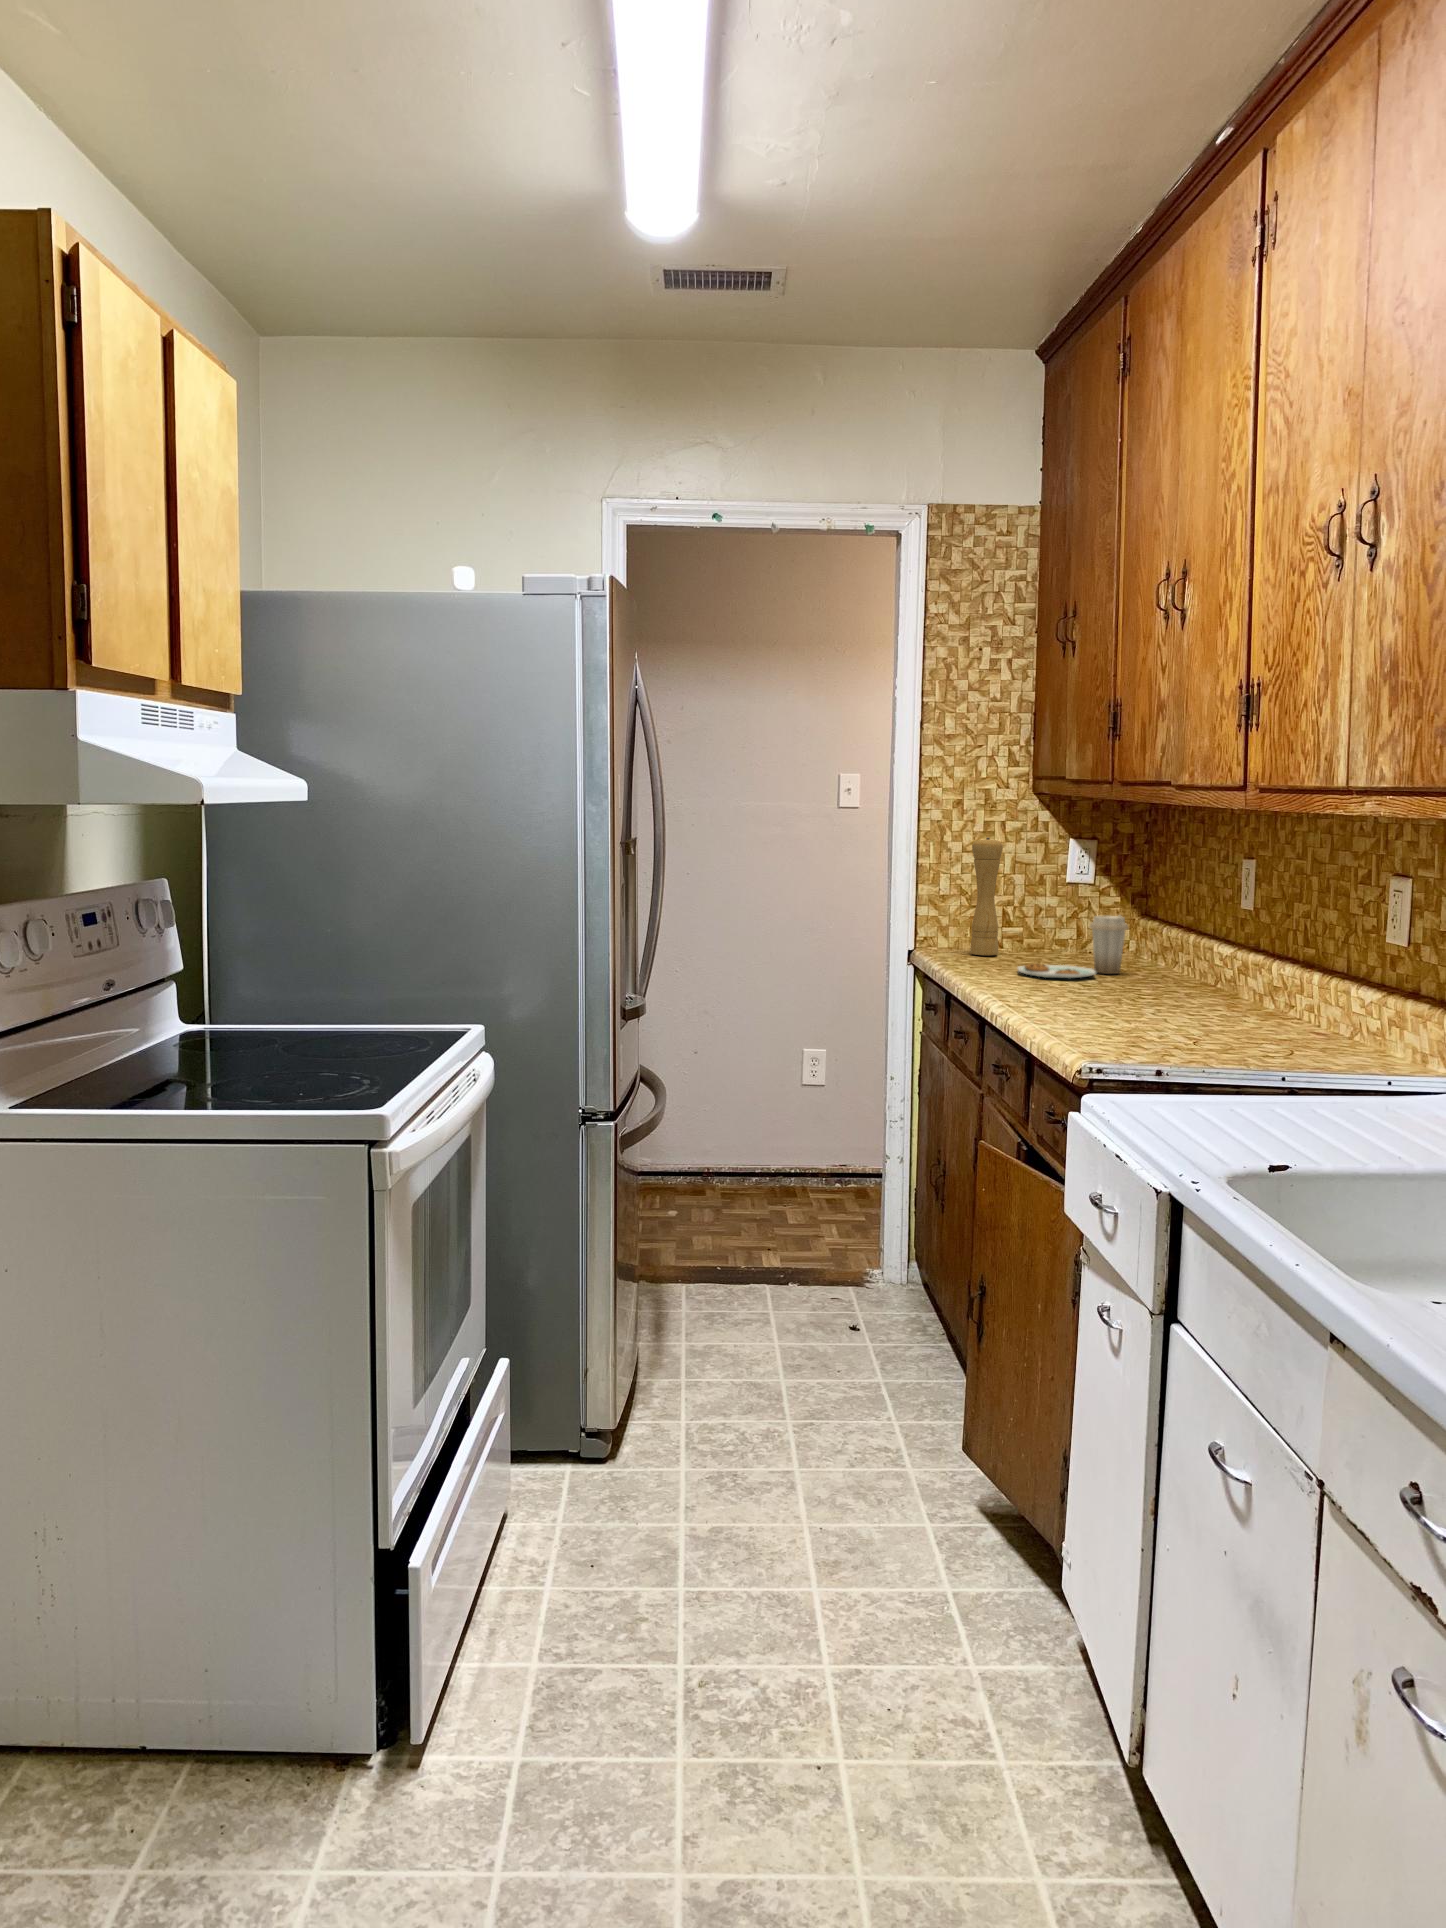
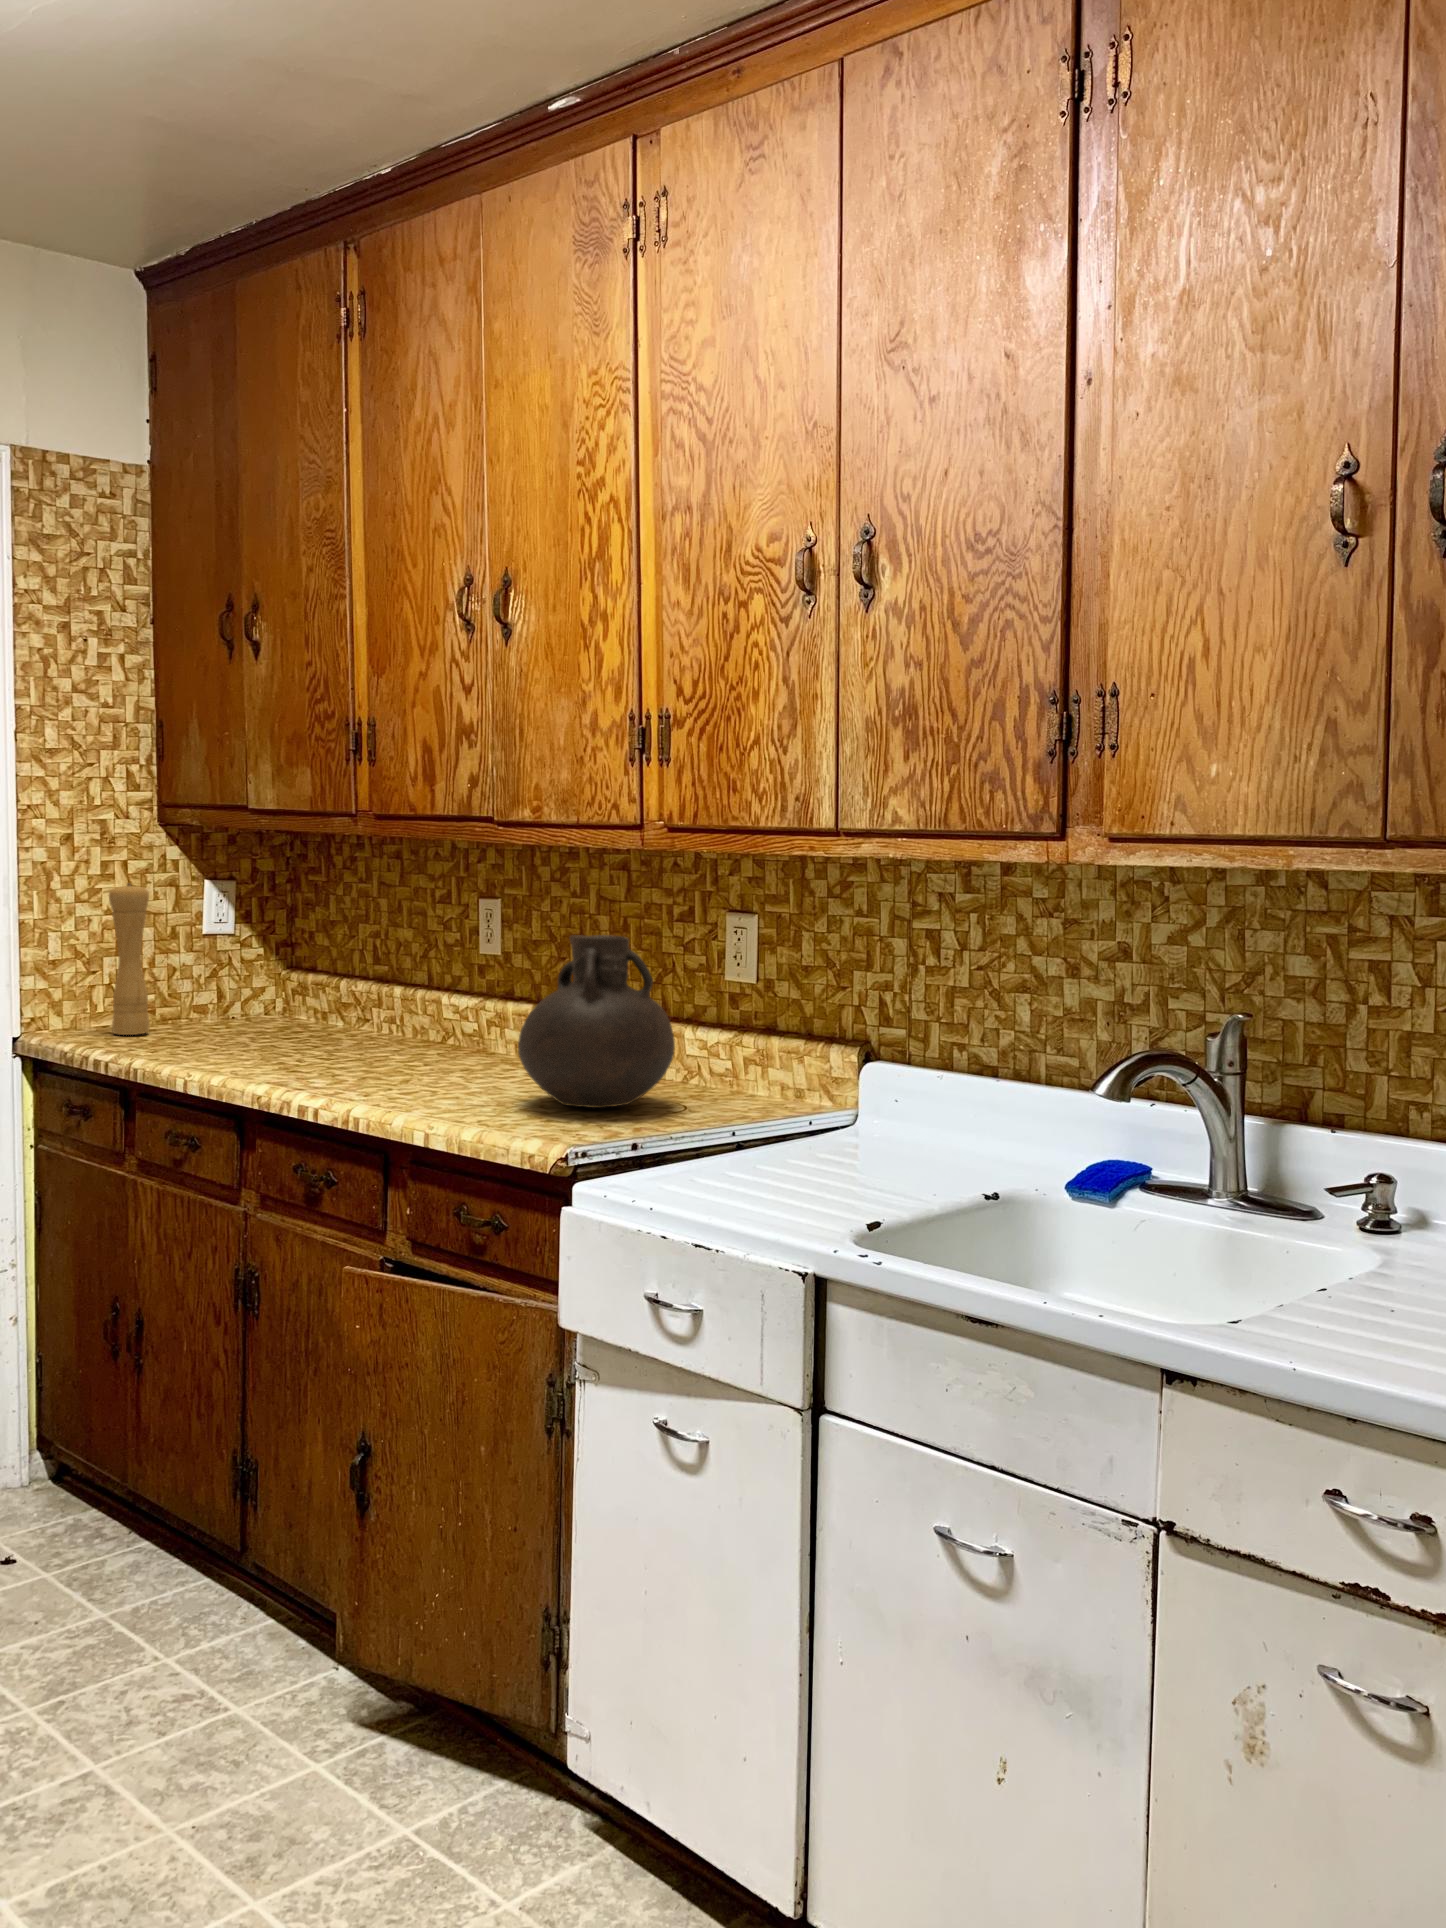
vase: none [1168,884,1324,1045] -> present [518,935,675,1108]
plate: present [1018,915,1128,979] -> none [213,971,334,1056]

